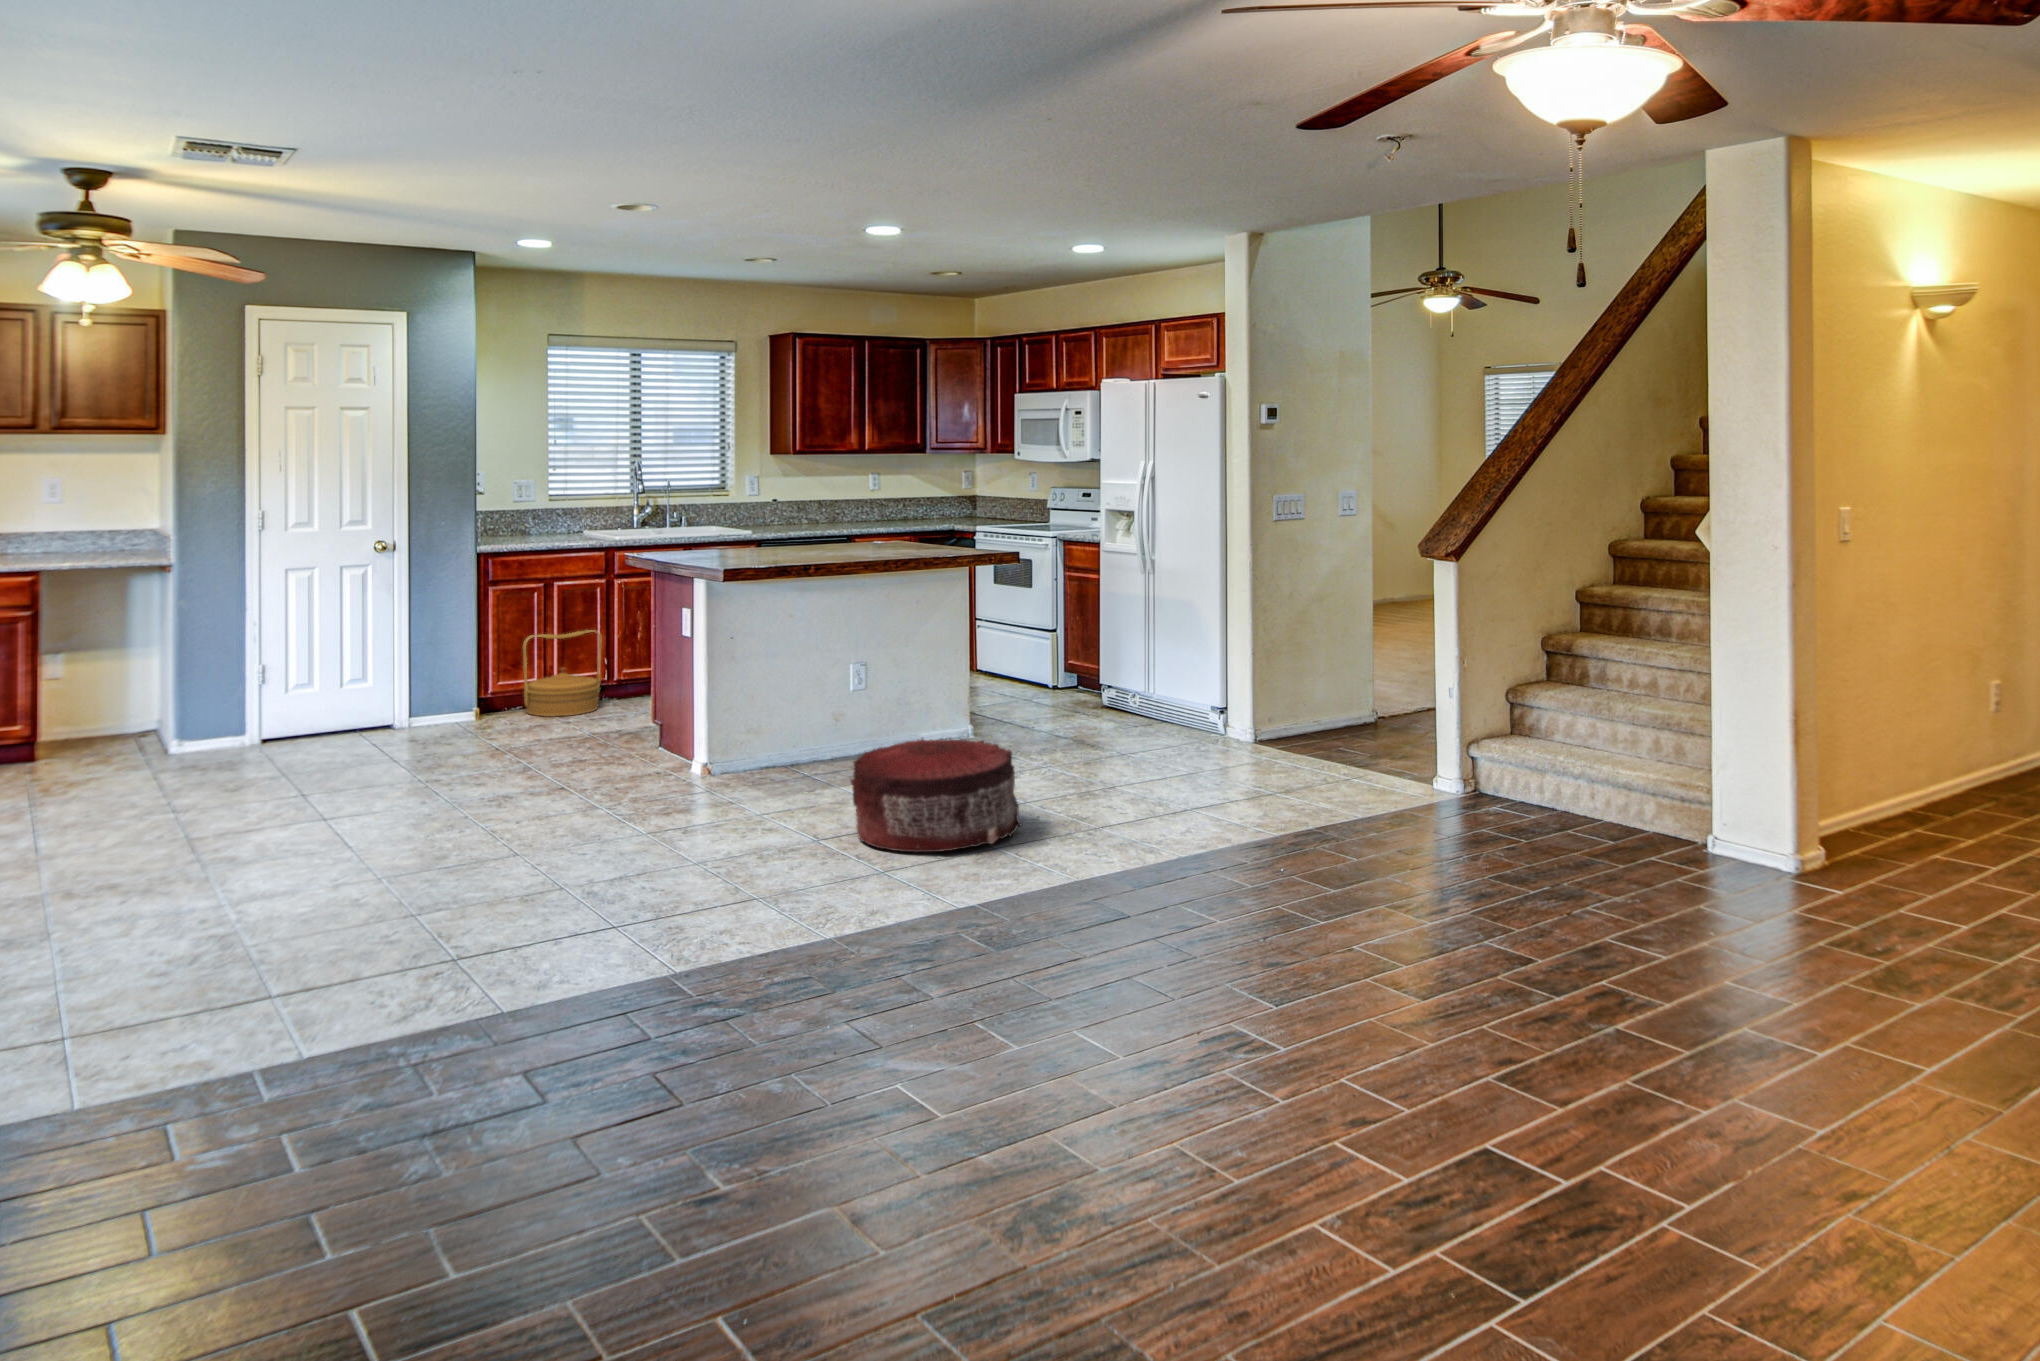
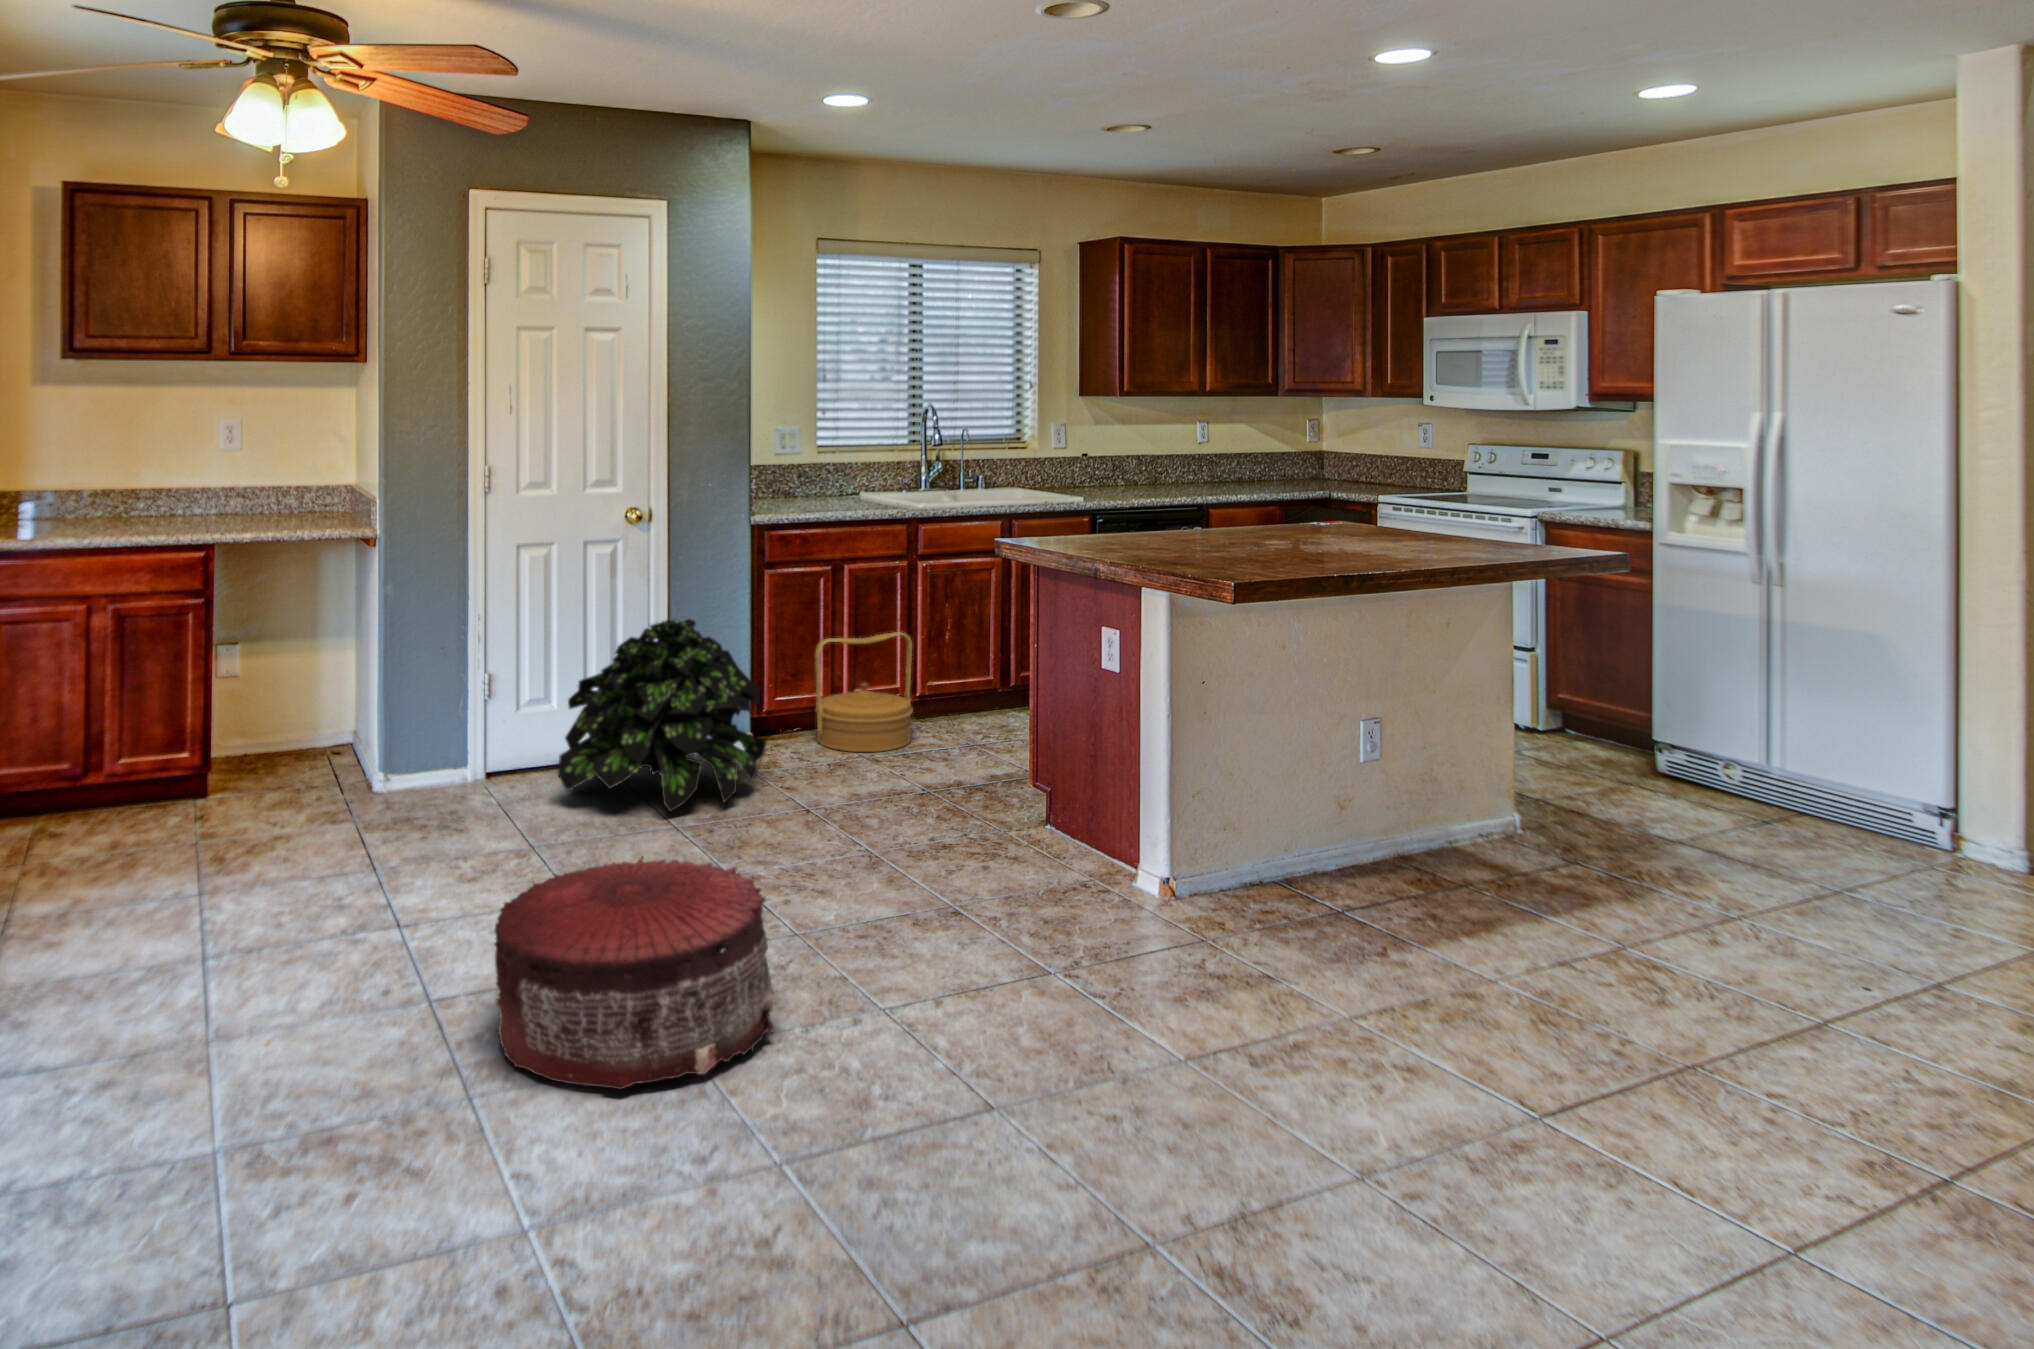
potted plant: none [306,617,471,751] -> present [558,619,767,811]
pouf: present [850,739,1021,852] -> present [495,858,774,1090]

